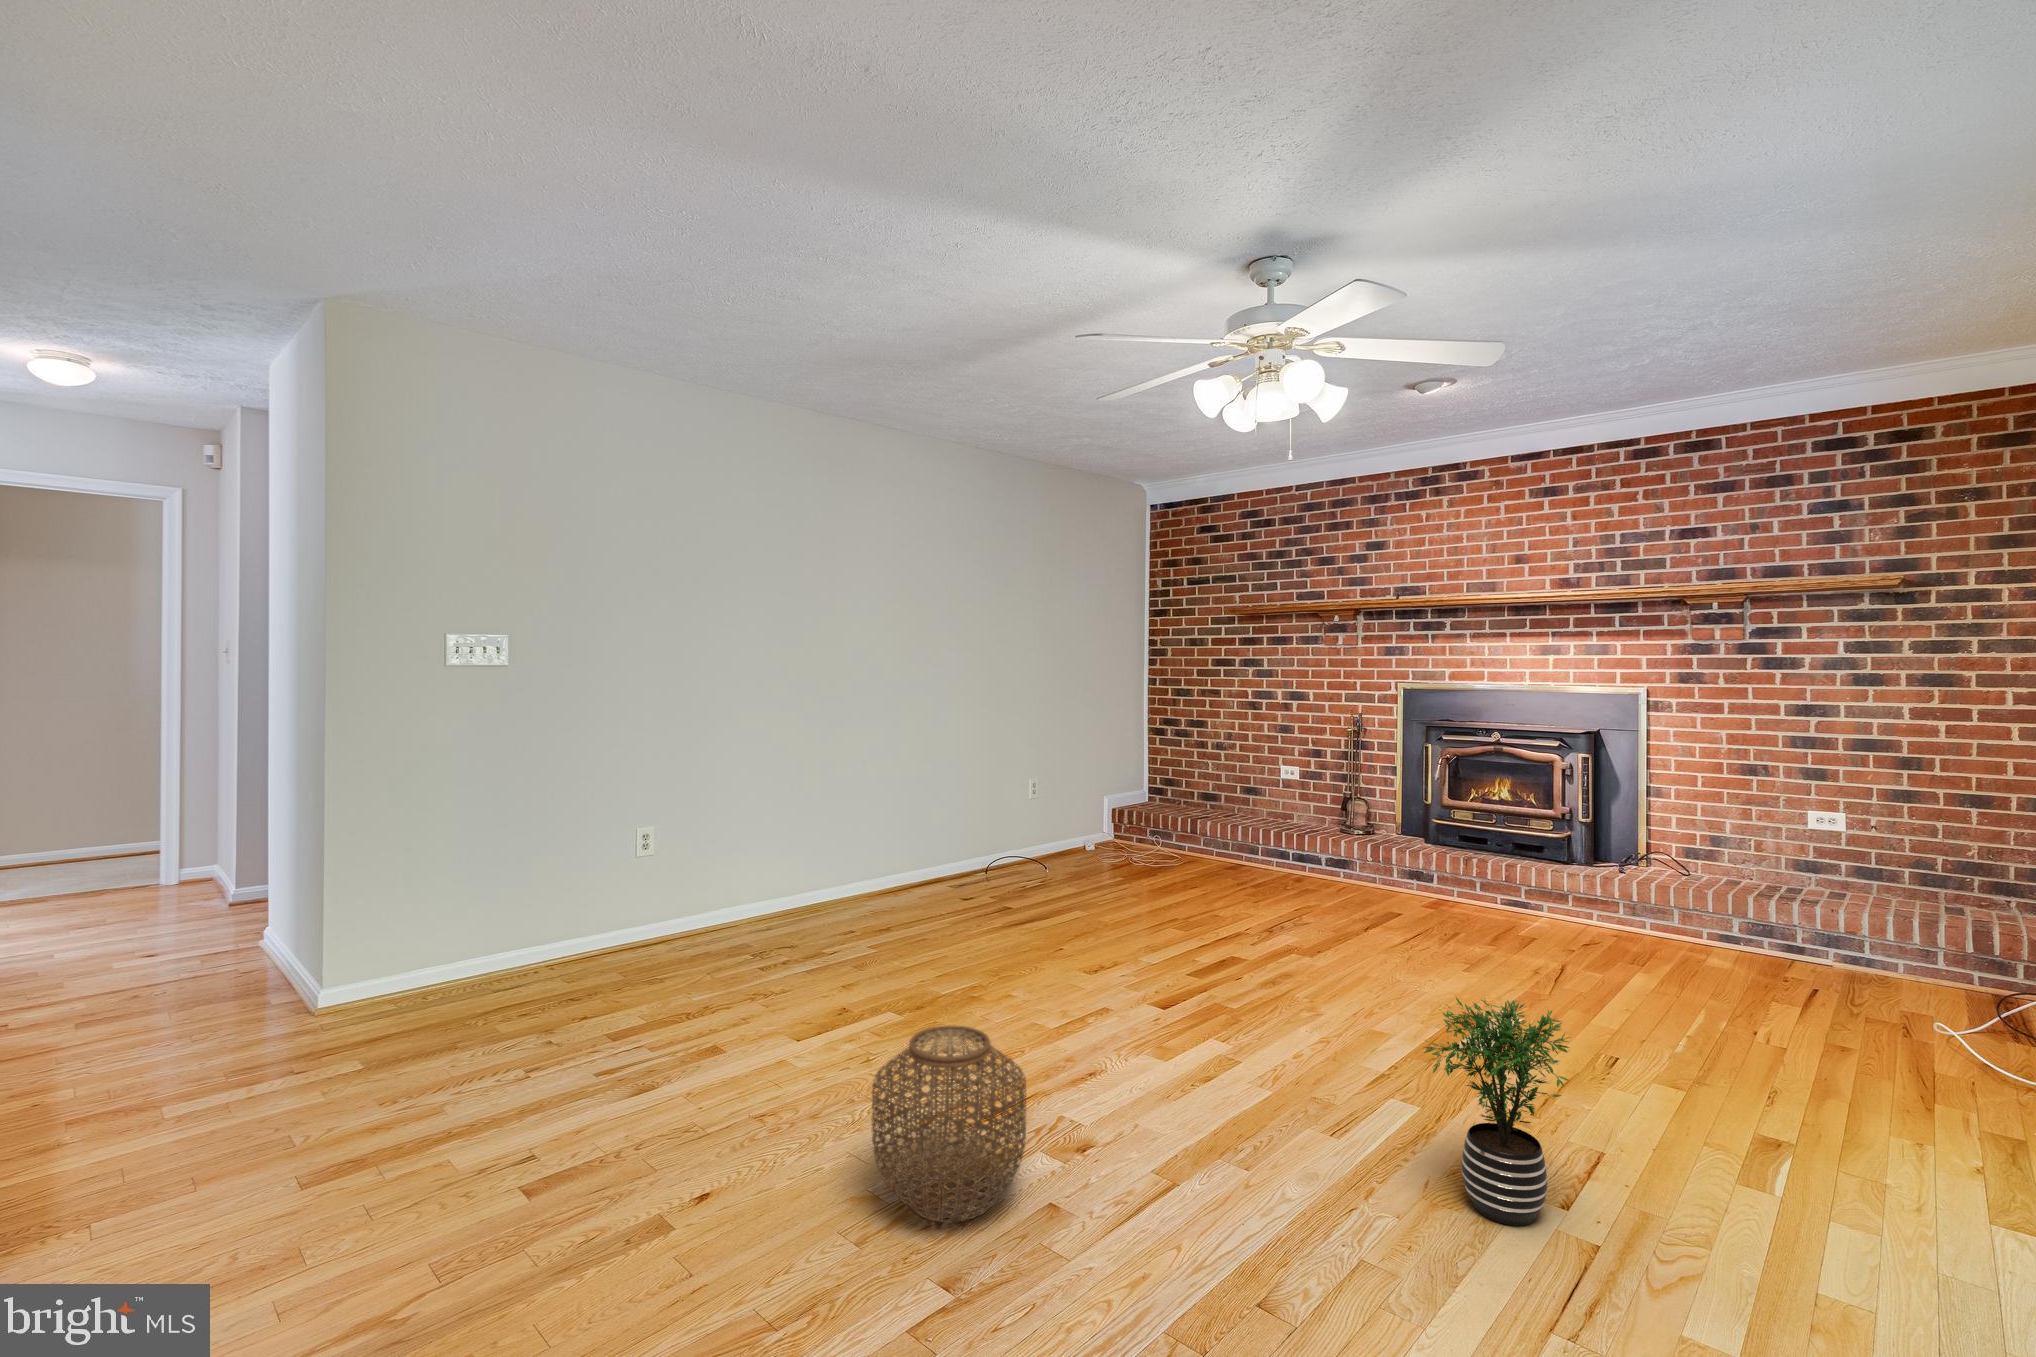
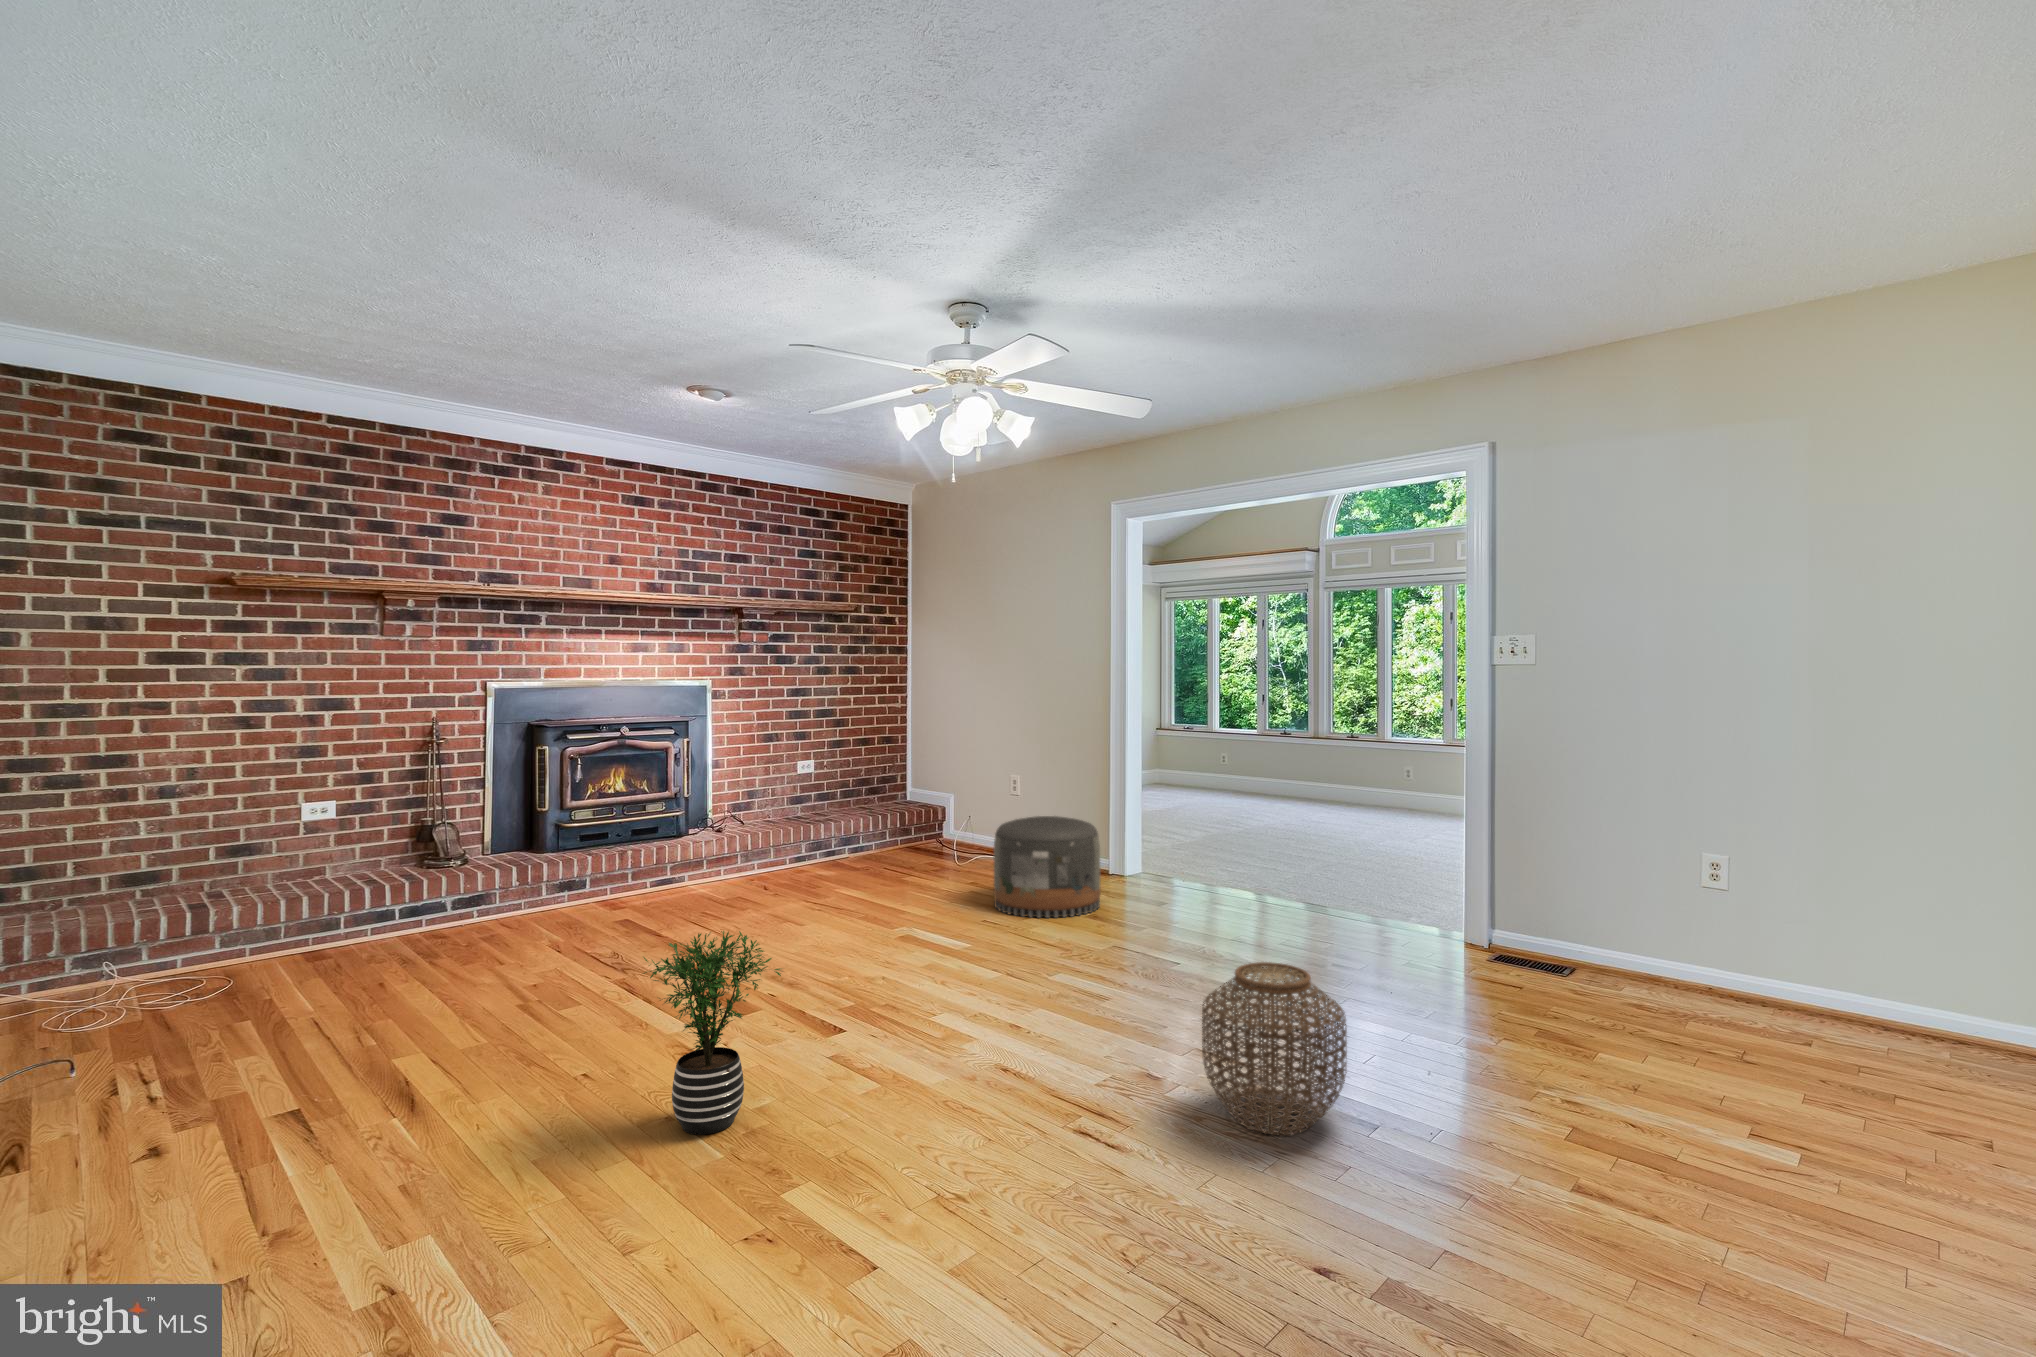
pouf: none [1648,937,1887,1146] -> present [994,816,1101,918]
potted plant: present [1424,997,1571,1226] -> present [643,931,781,1135]

